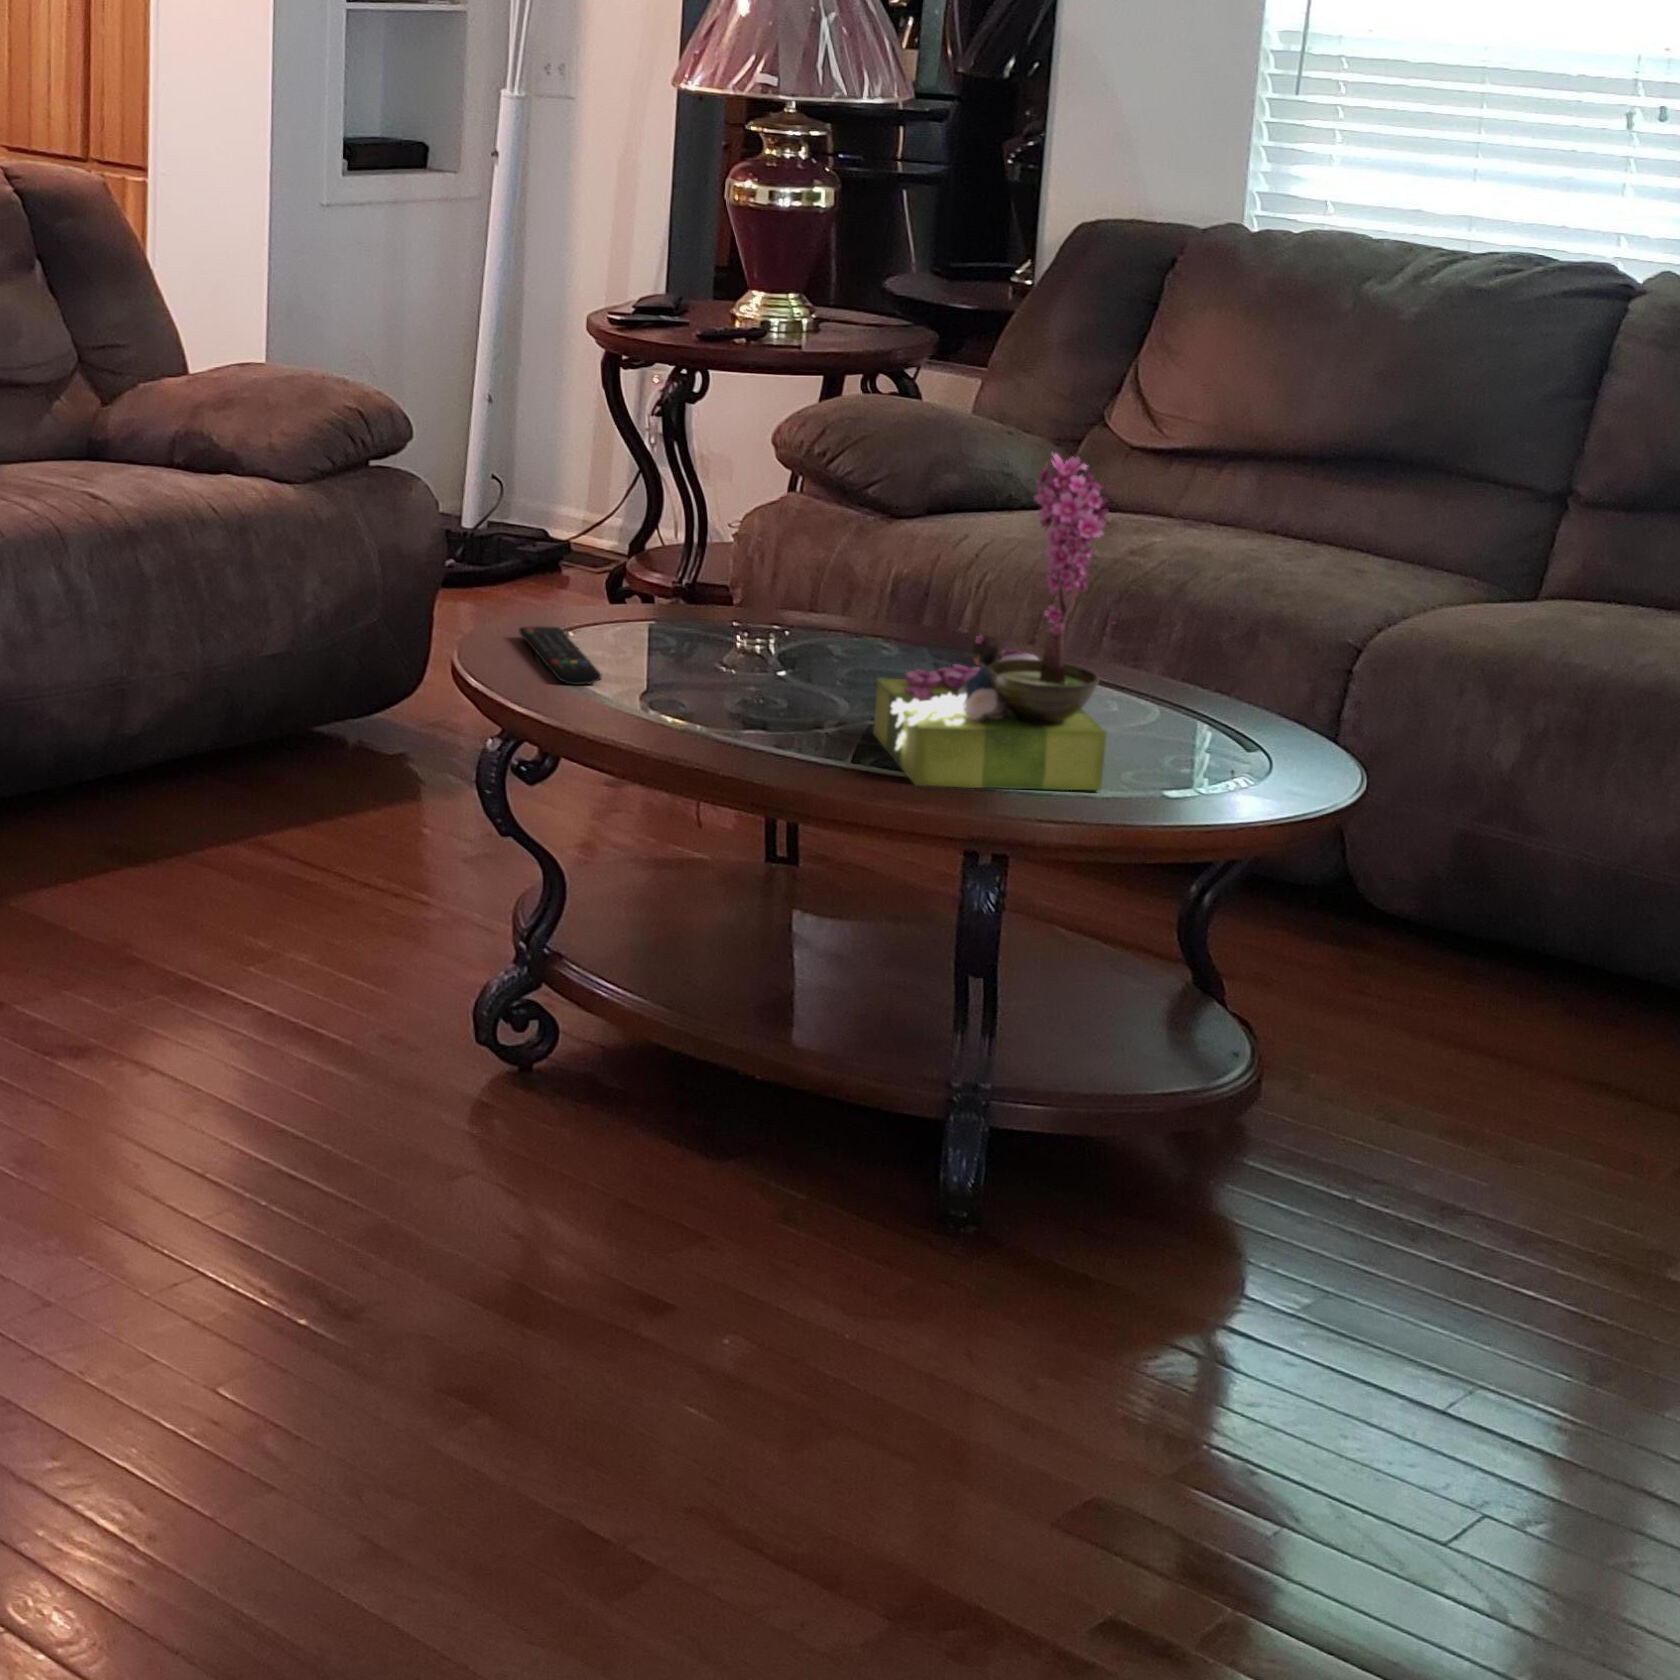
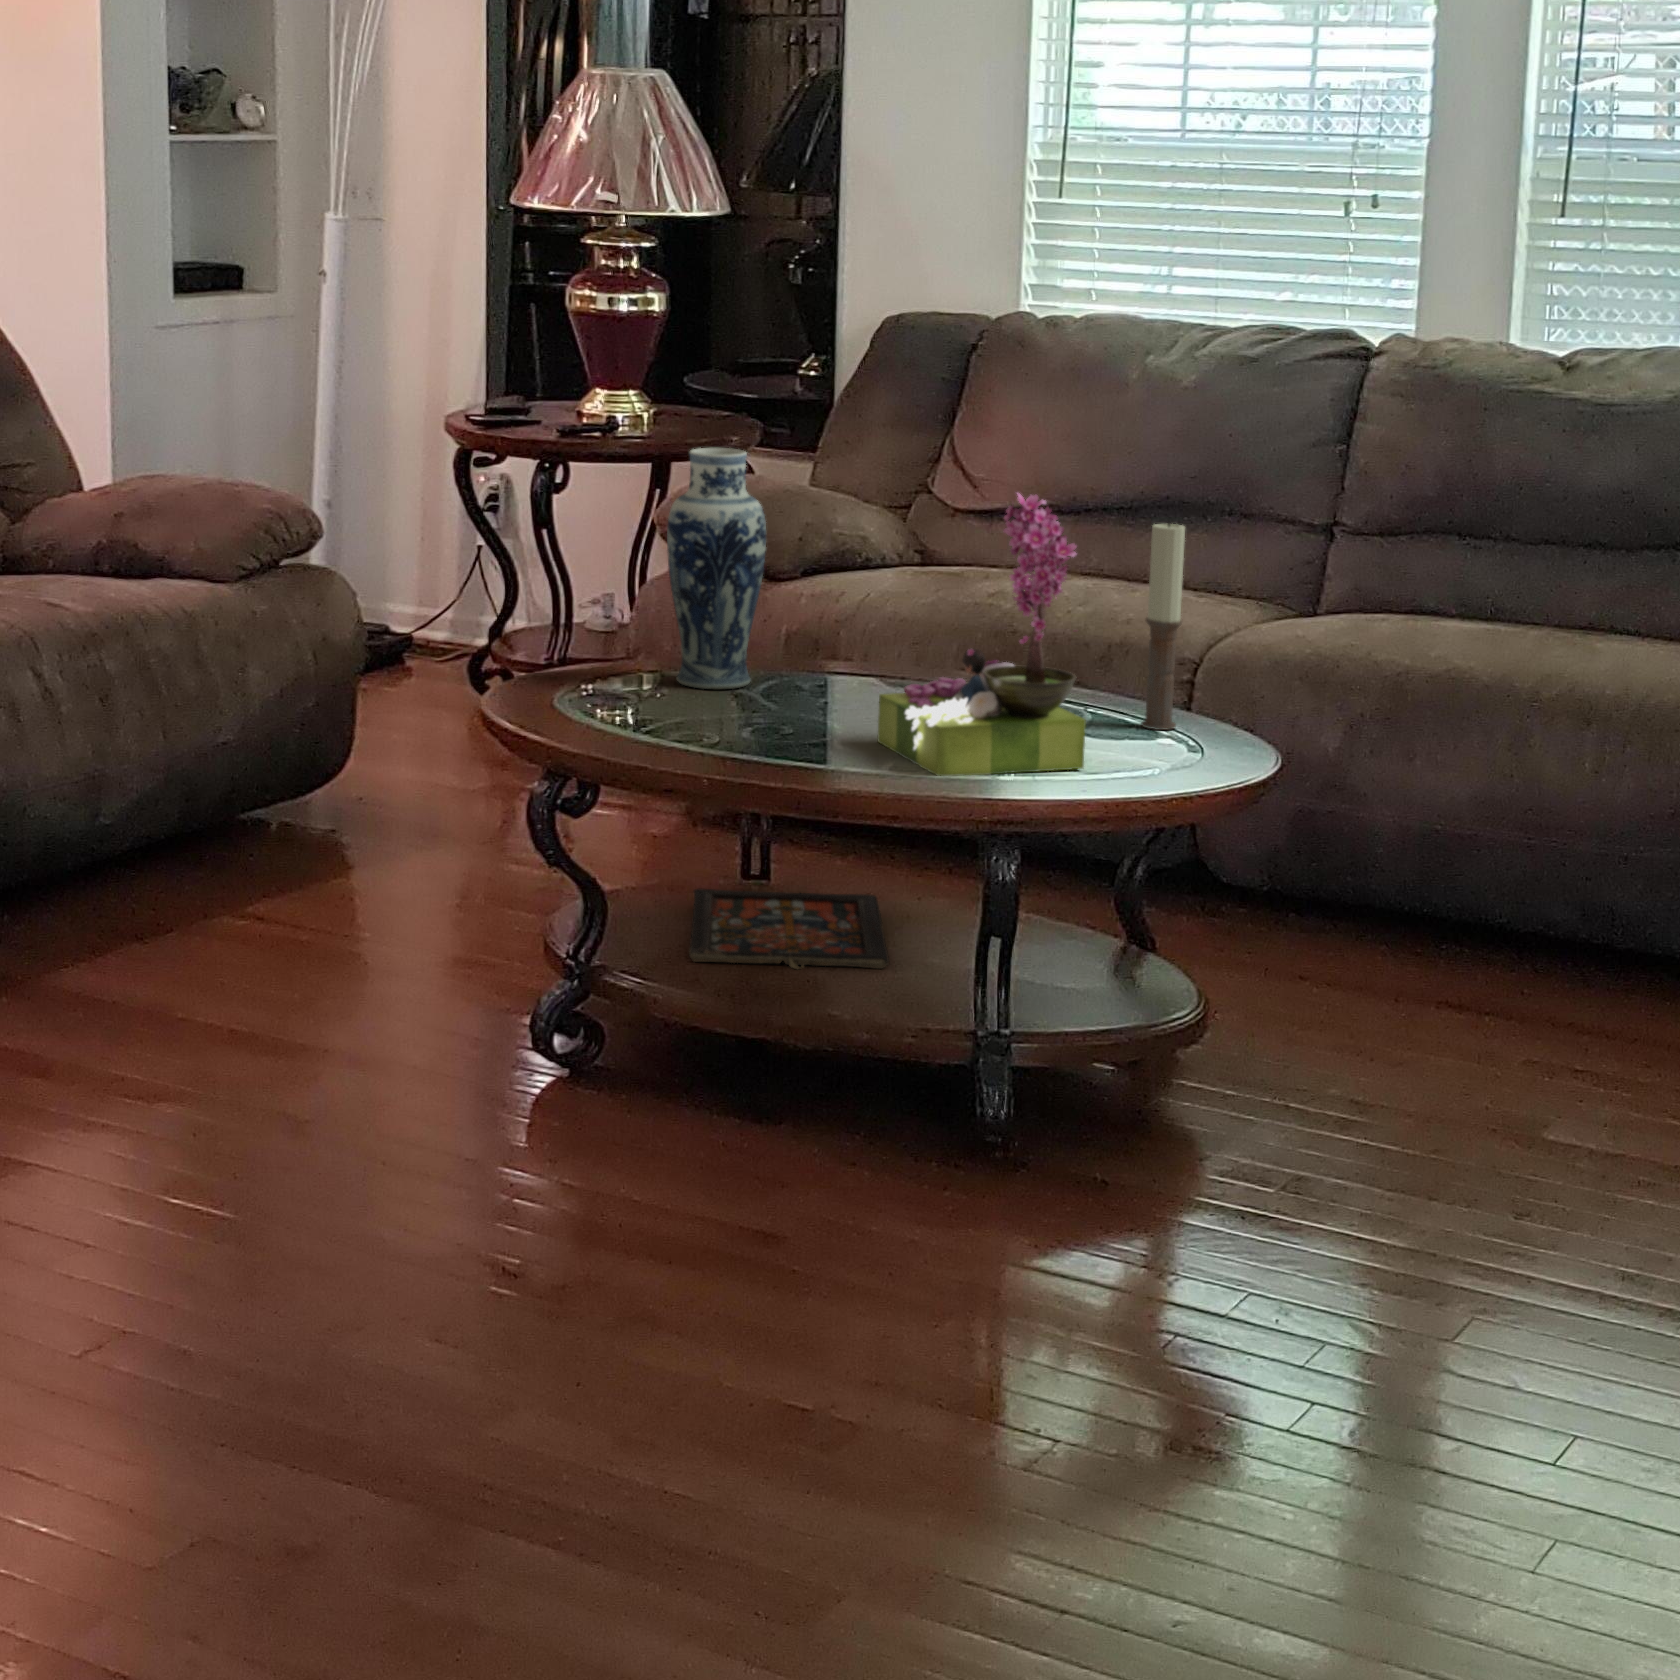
vase: none [687,375,800,652] -> present [667,448,766,689]
candle: none [1215,494,1281,746] -> present [1141,521,1185,730]
remote control: present [519,626,601,685] -> none [535,679,632,723]
board game: none [651,875,907,996] -> present [689,889,889,969]

